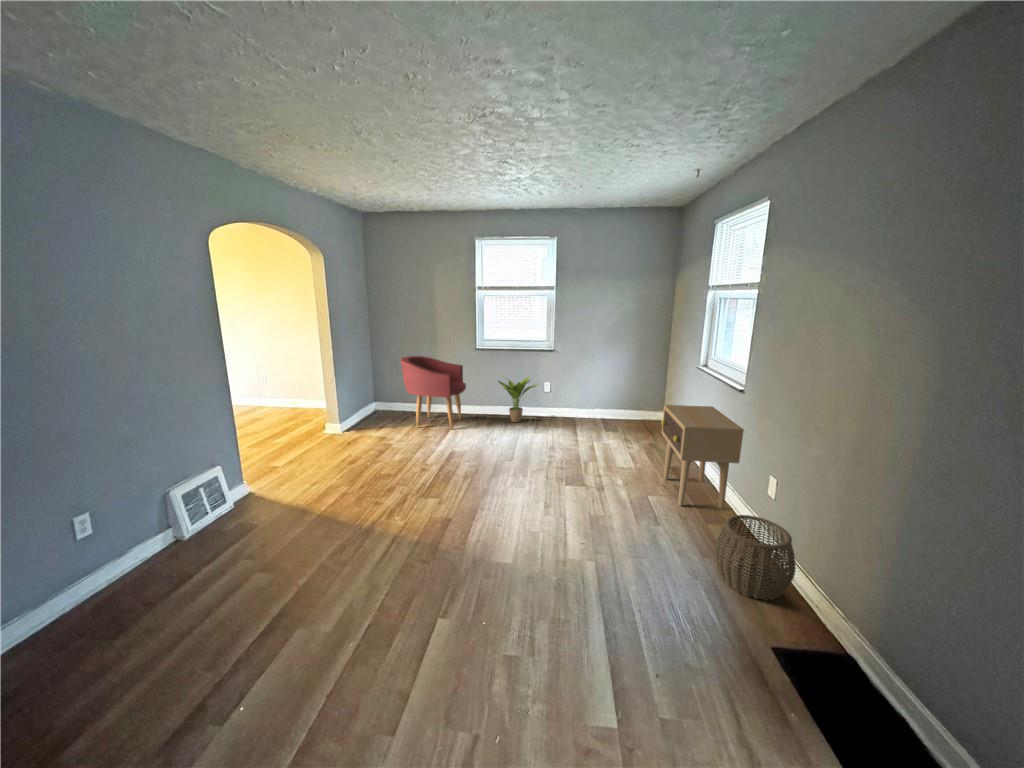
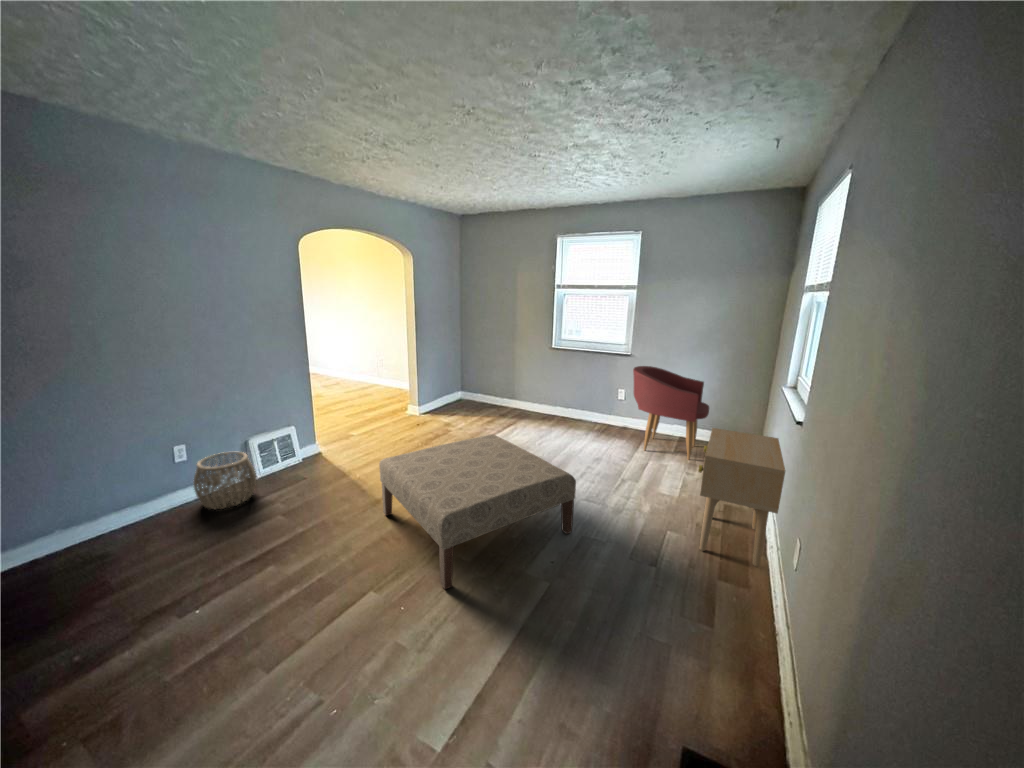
armchair: present [401,356,466,429] -> present [633,366,709,460]
potted plant: present [498,376,537,422] -> none [565,373,611,428]
ottoman: none [382,438,582,596] -> present [379,434,576,589]
woven basket: present [715,515,796,600] -> present [194,452,256,509]

